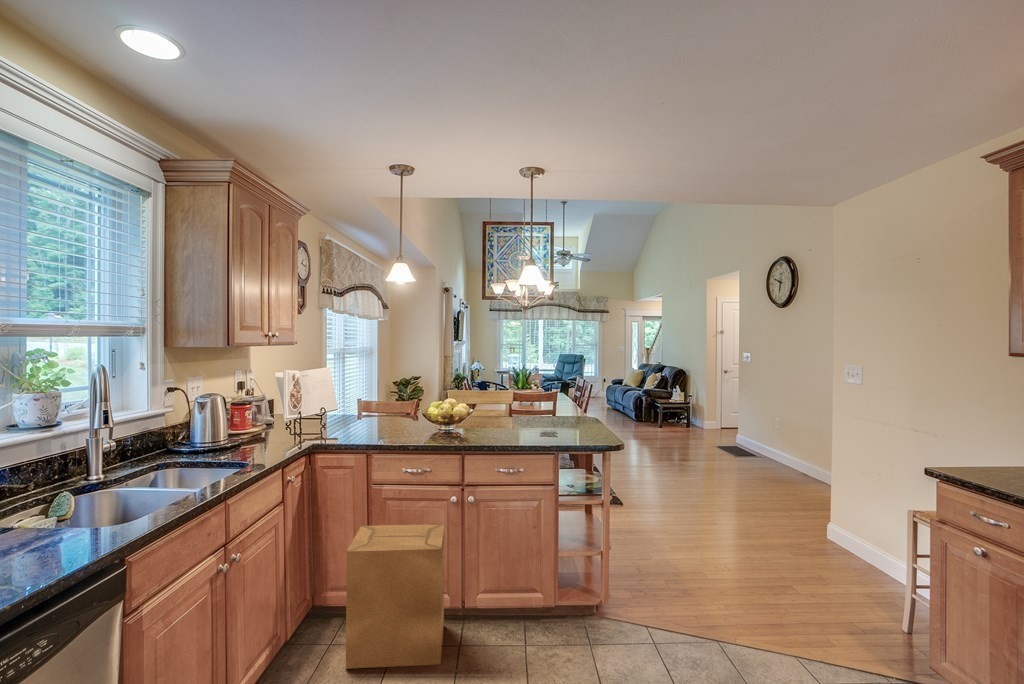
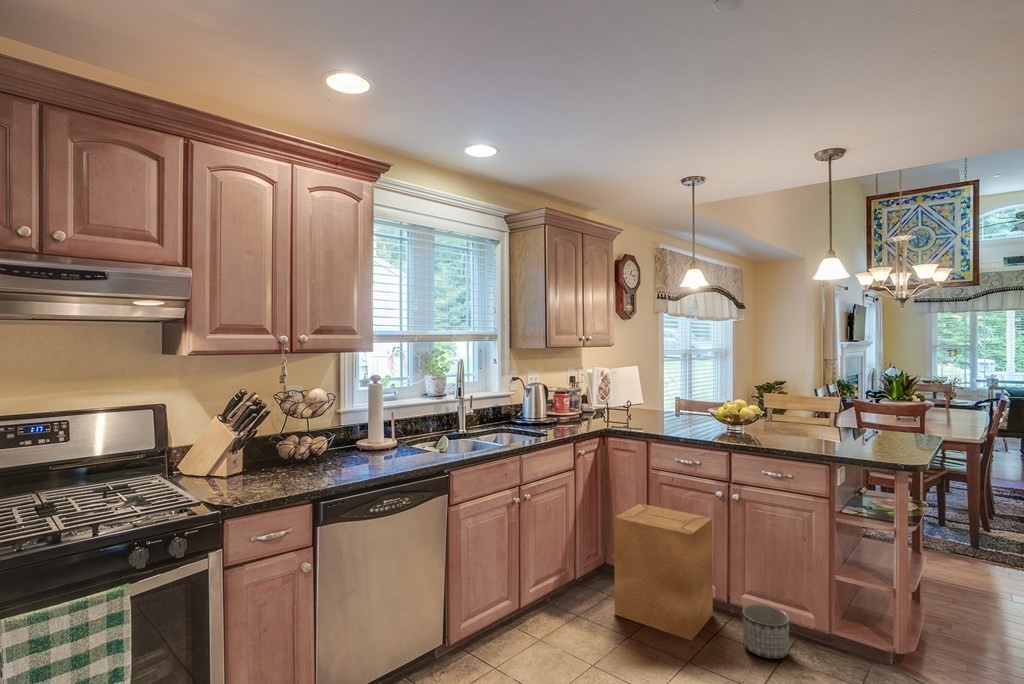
planter: none [486,598,528,653] -> present [742,604,789,659]

